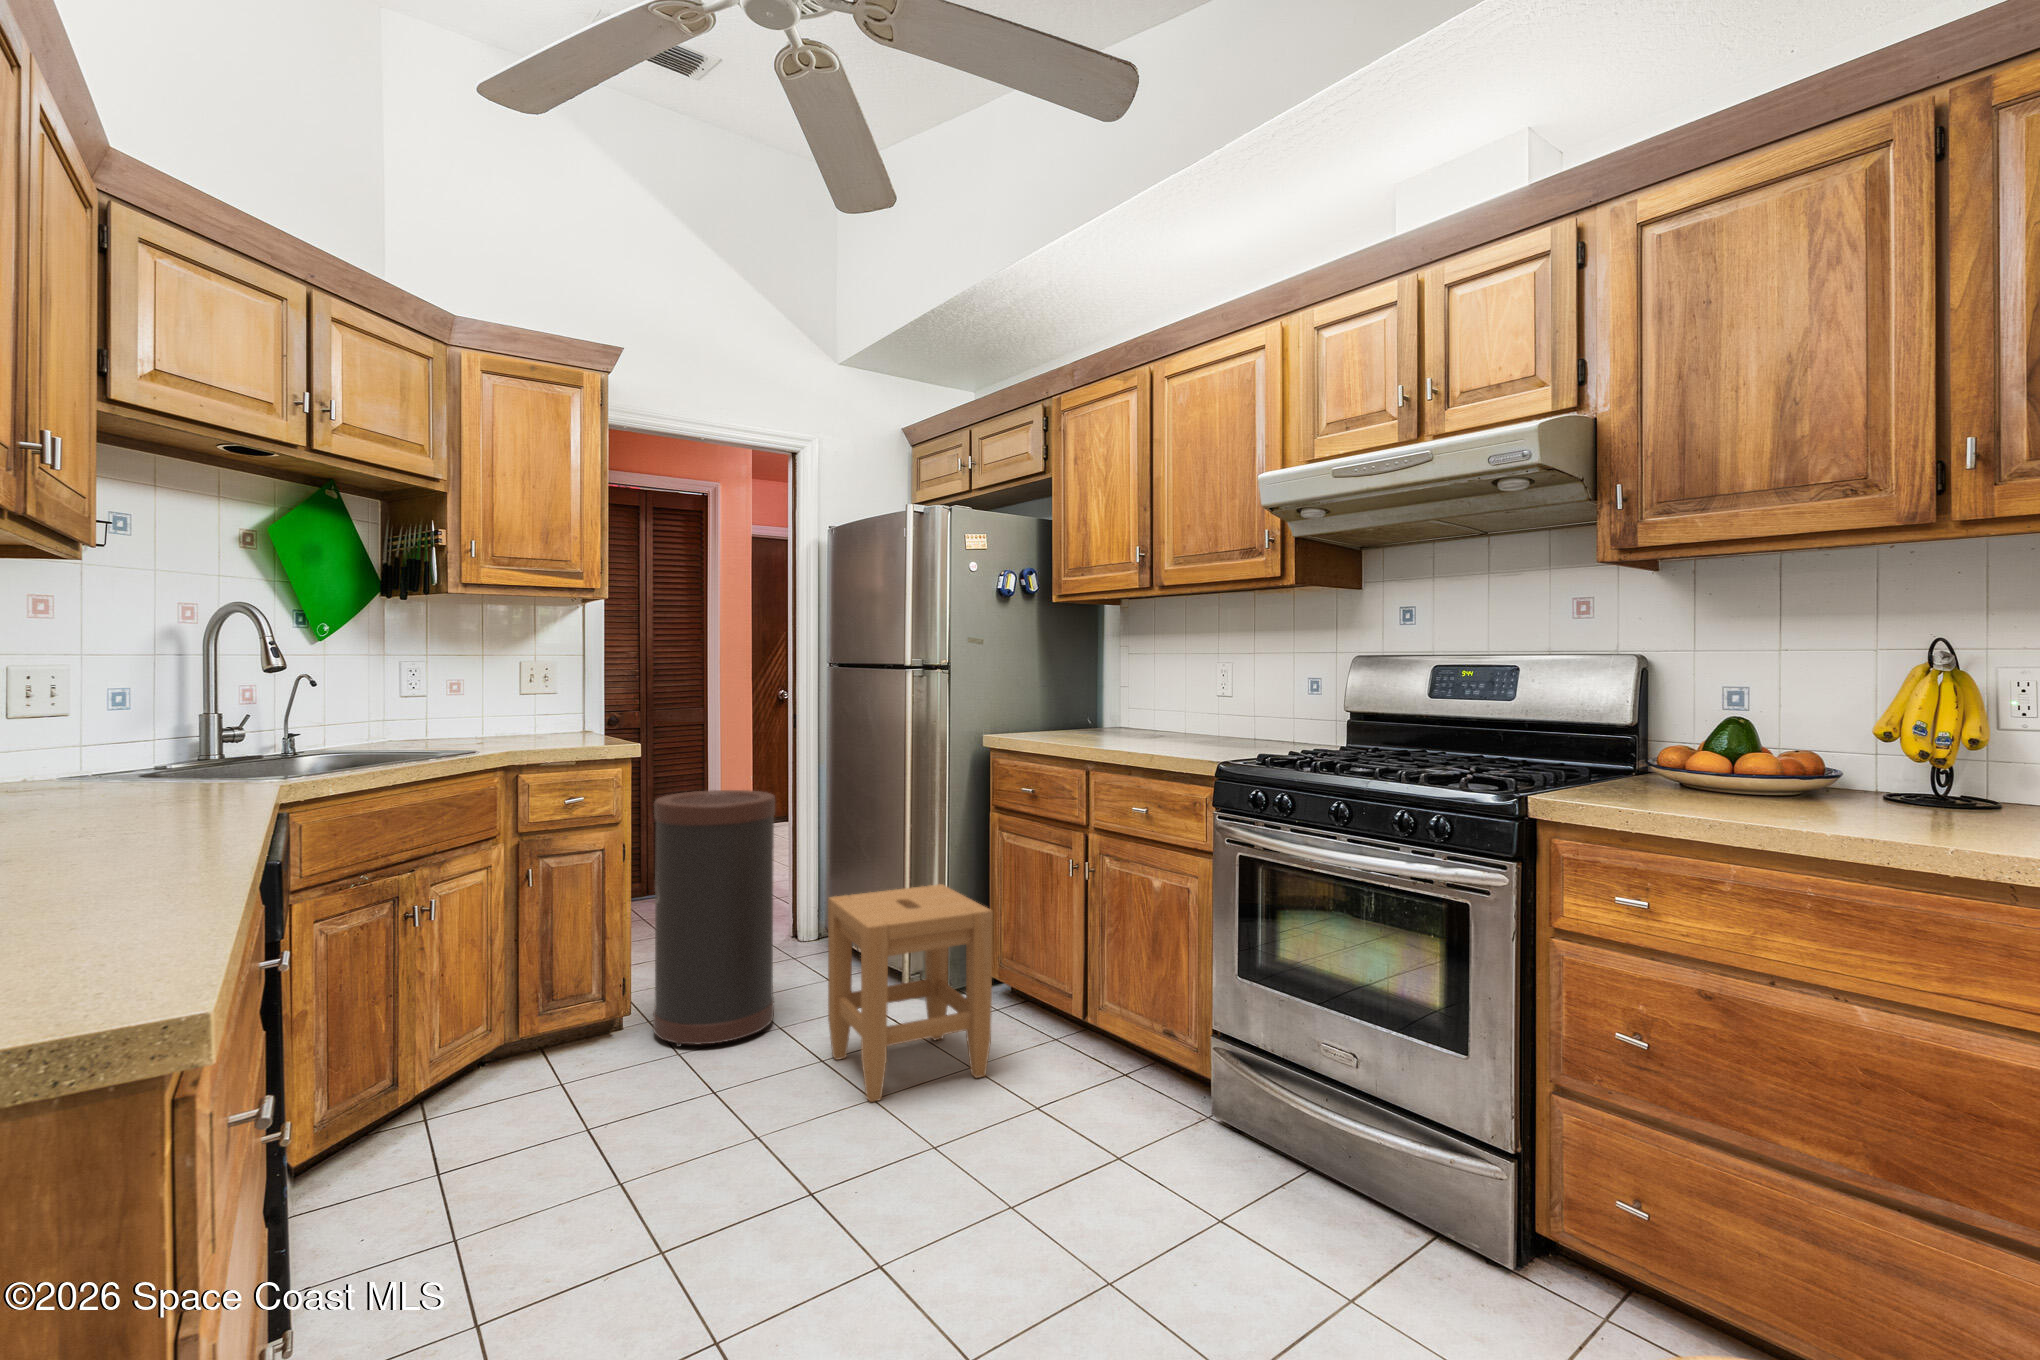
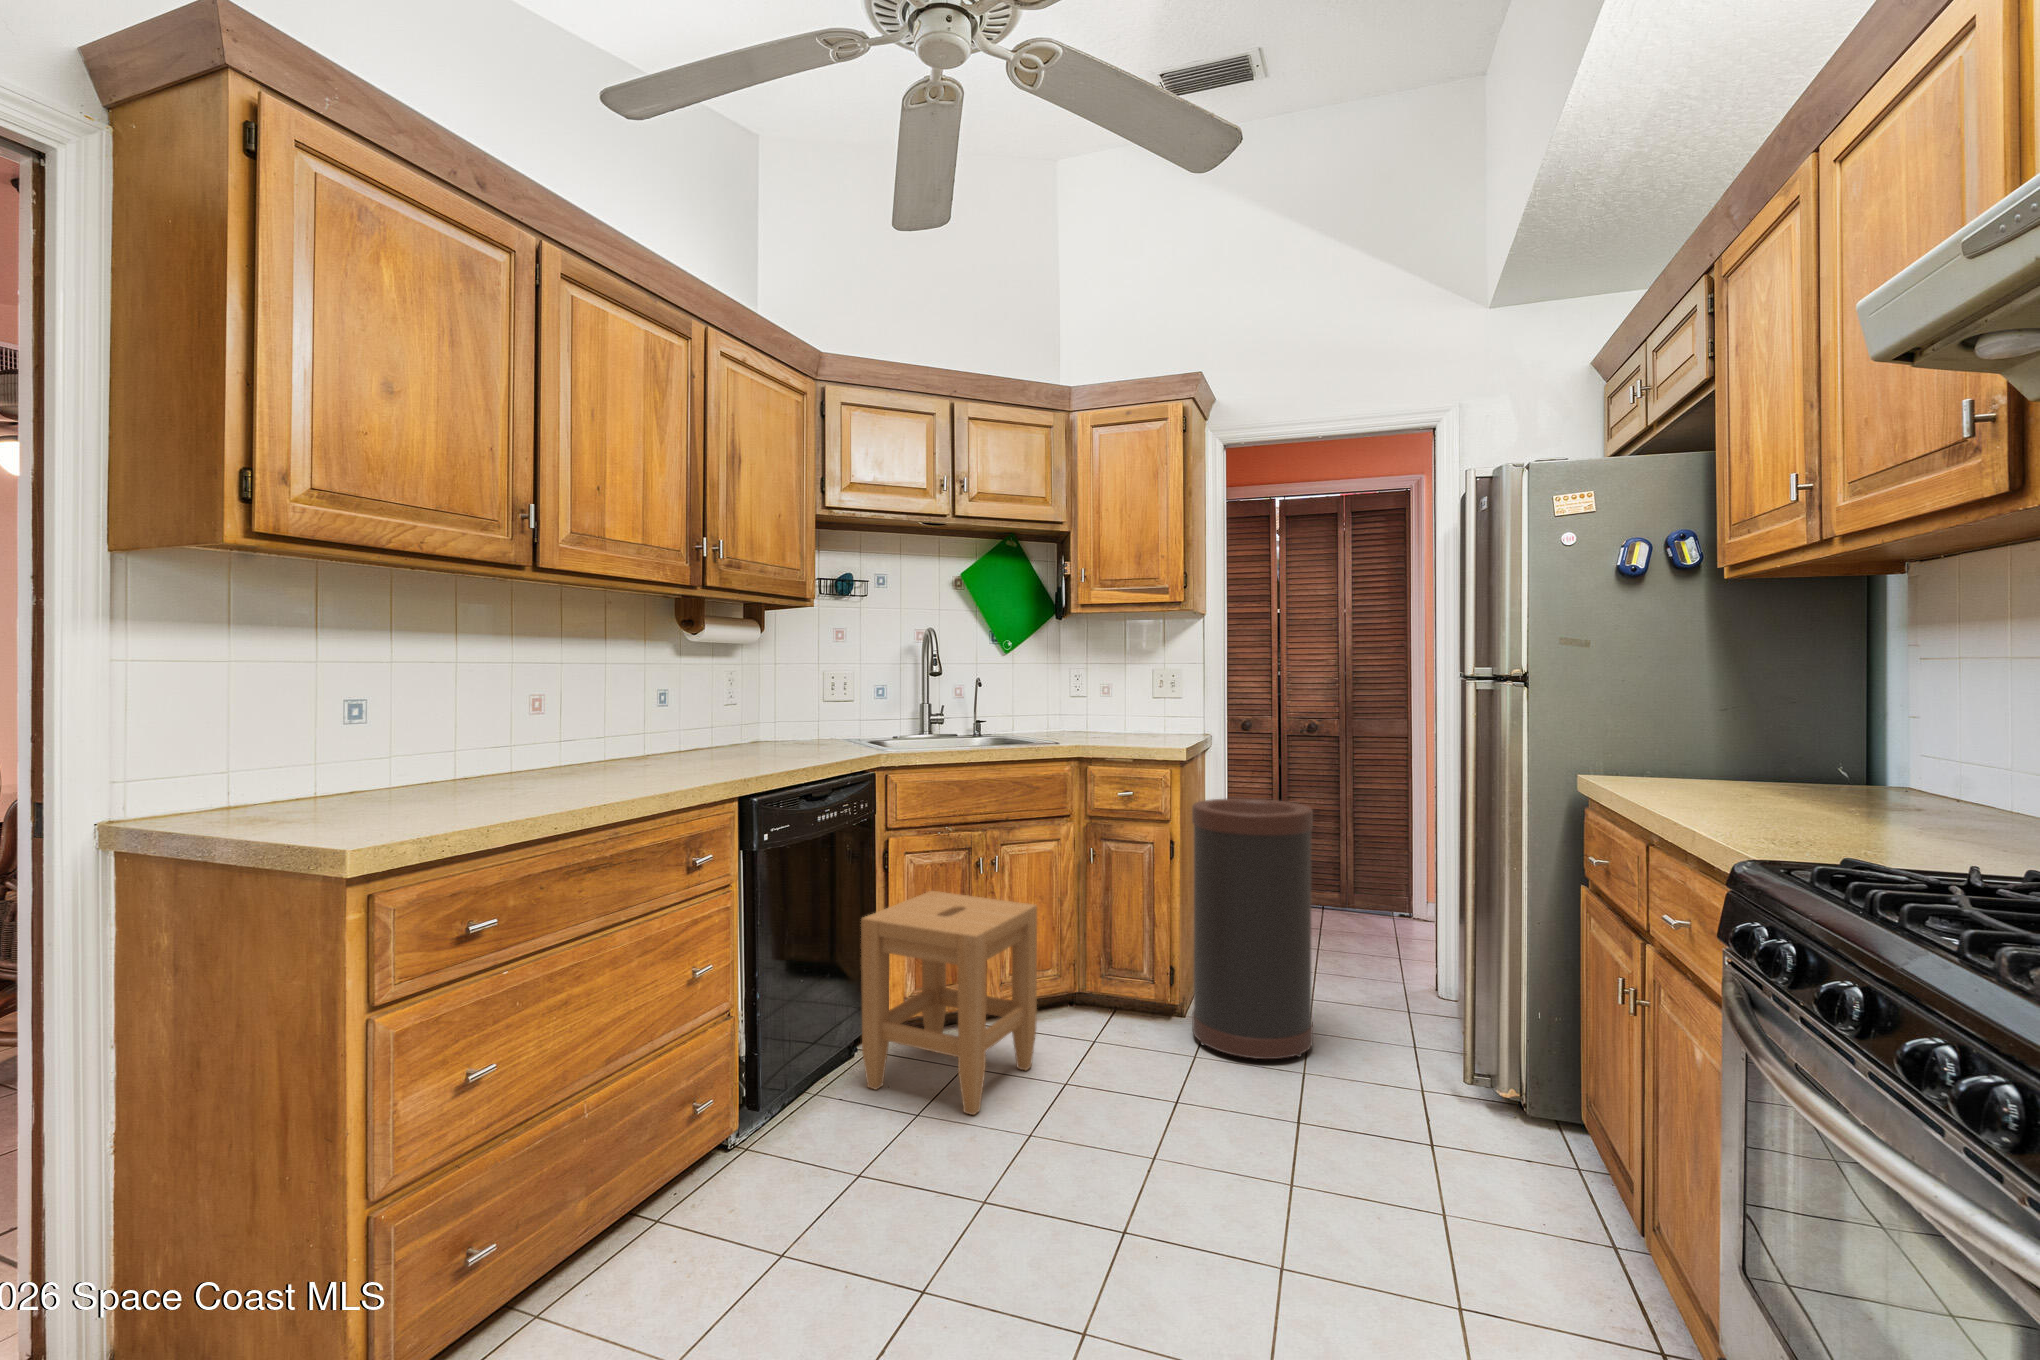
stool: present [828,884,993,1102] -> present [861,891,1037,1115]

